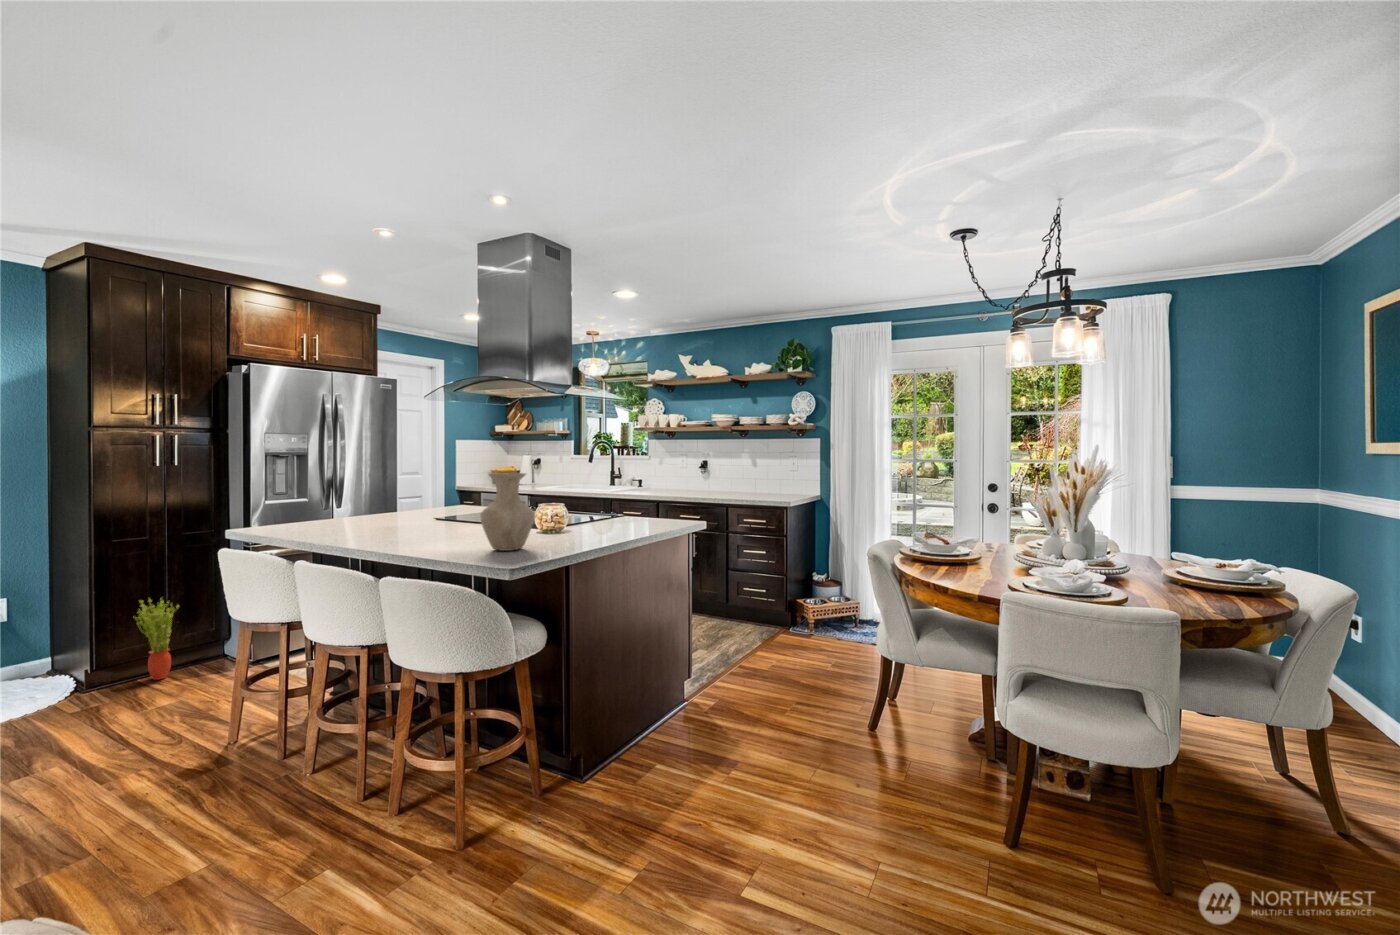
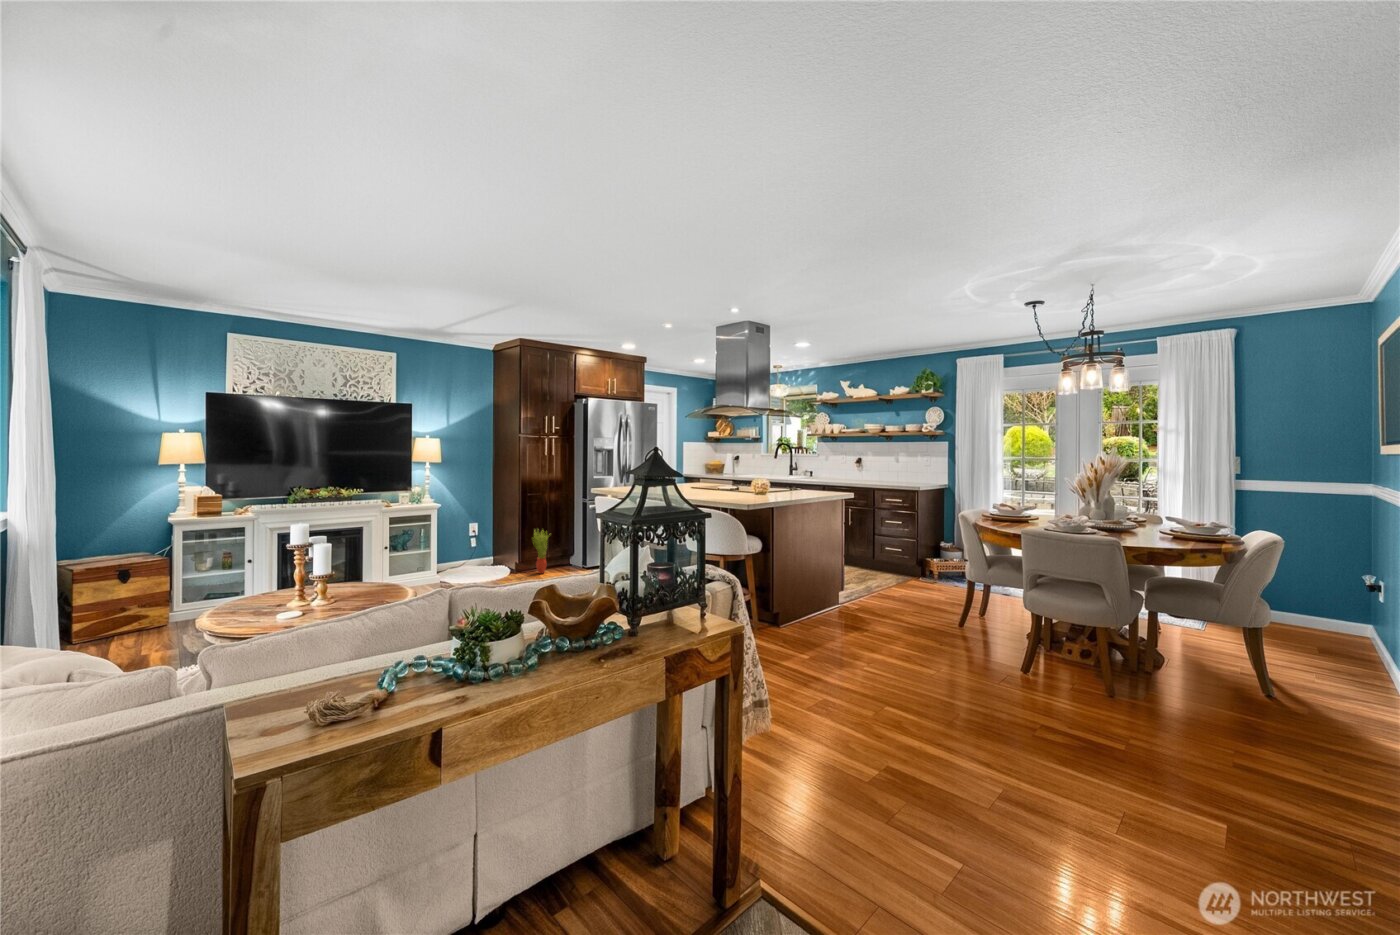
vase: present [480,473,534,551] -> none [727,459,754,500]

